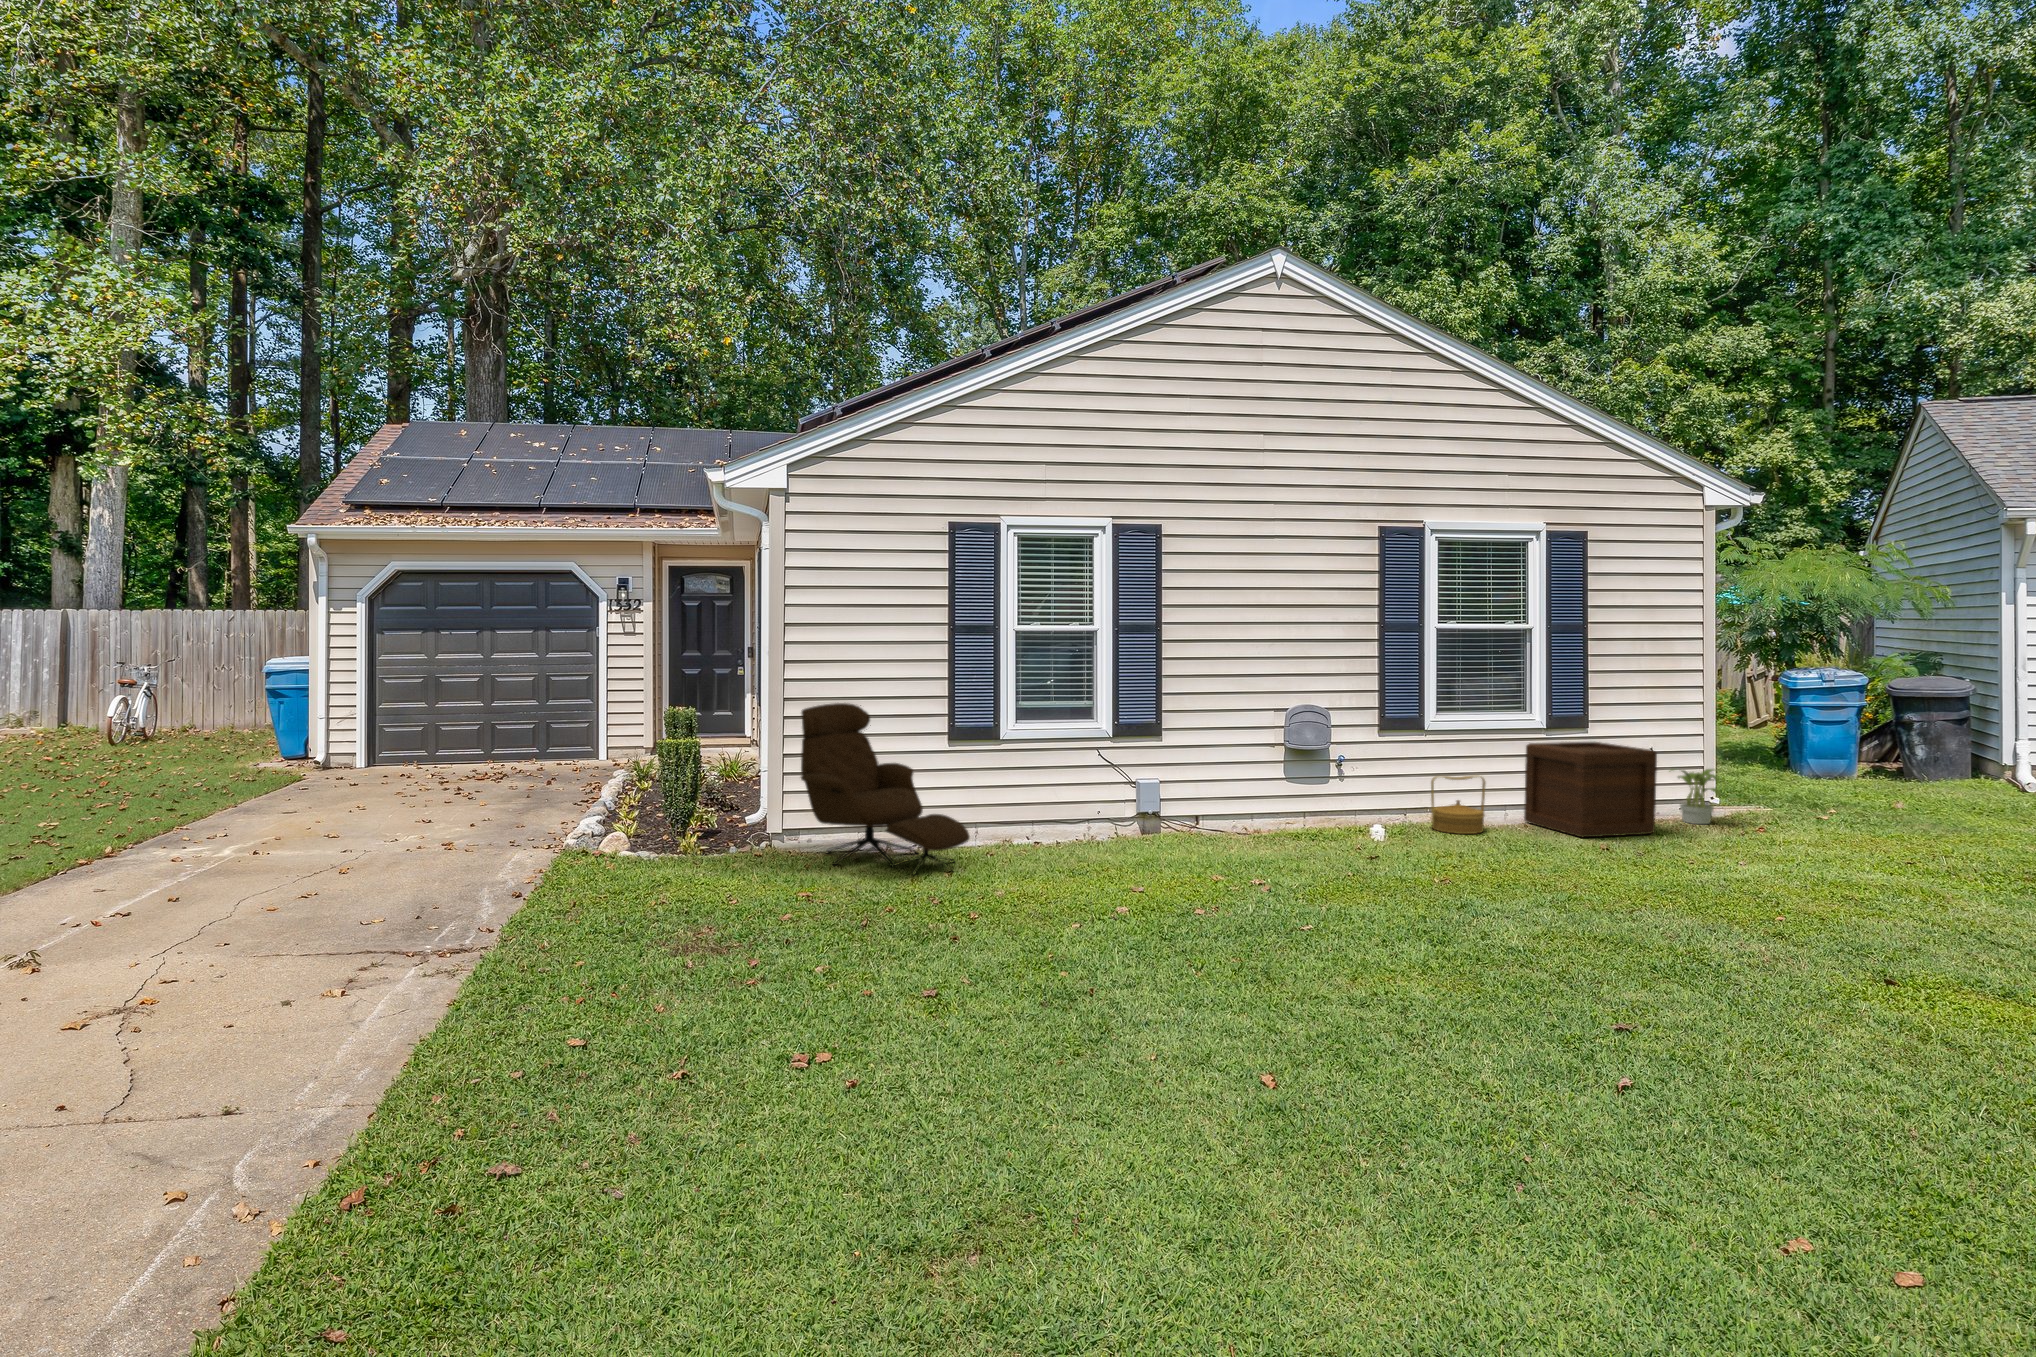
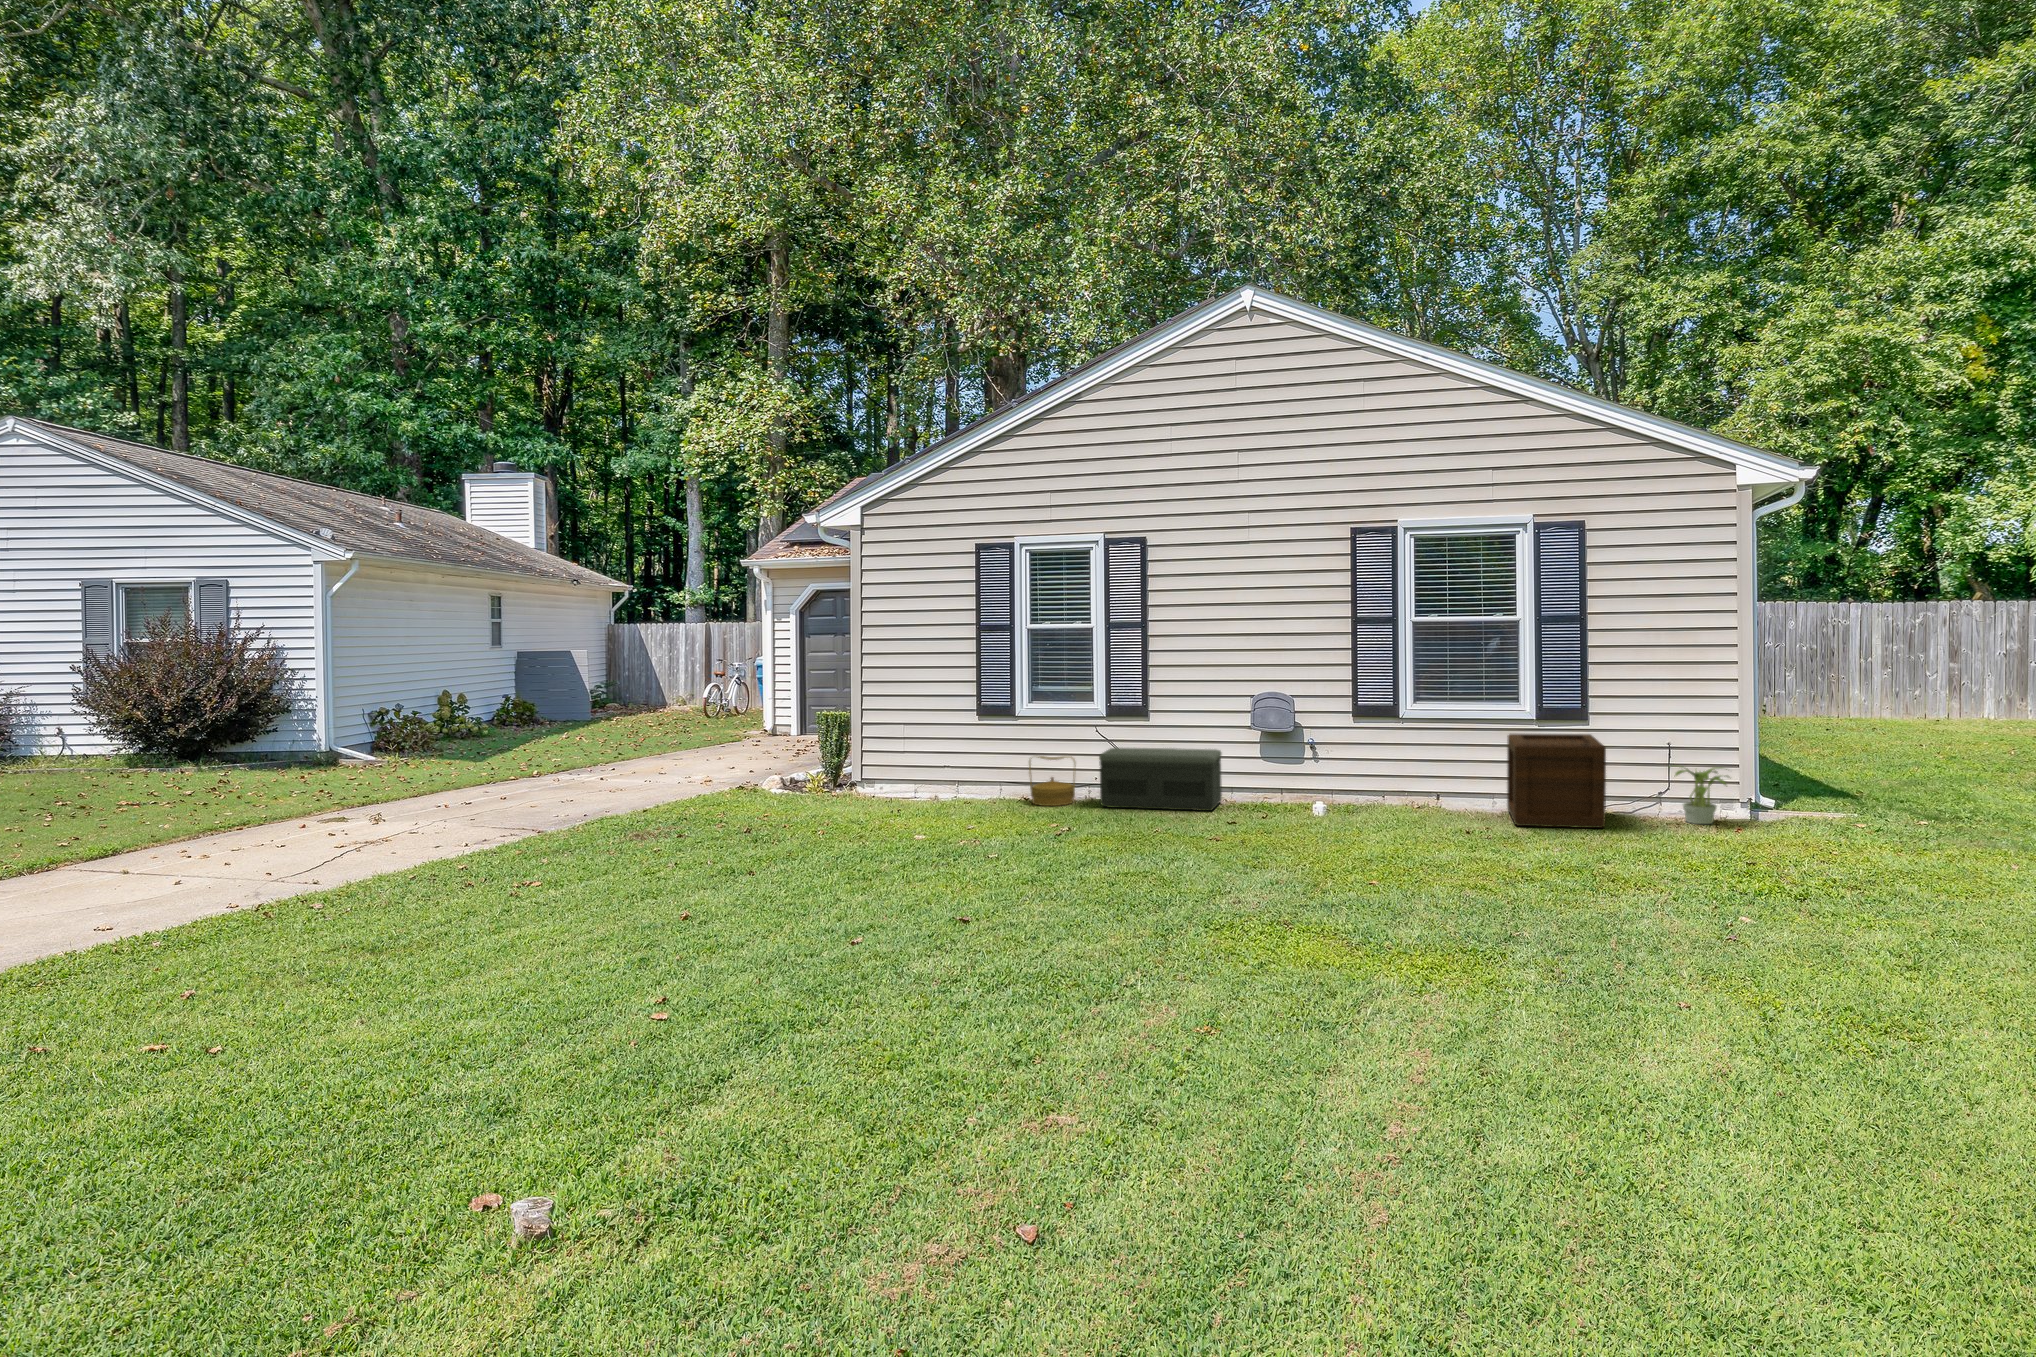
lounge chair: present [801,703,970,874] -> none [856,685,958,813]
storage bench: none [1121,772,1269,848] -> present [1099,747,1222,811]
woven basket: present [1431,776,1486,834] -> present [1029,756,1076,806]

